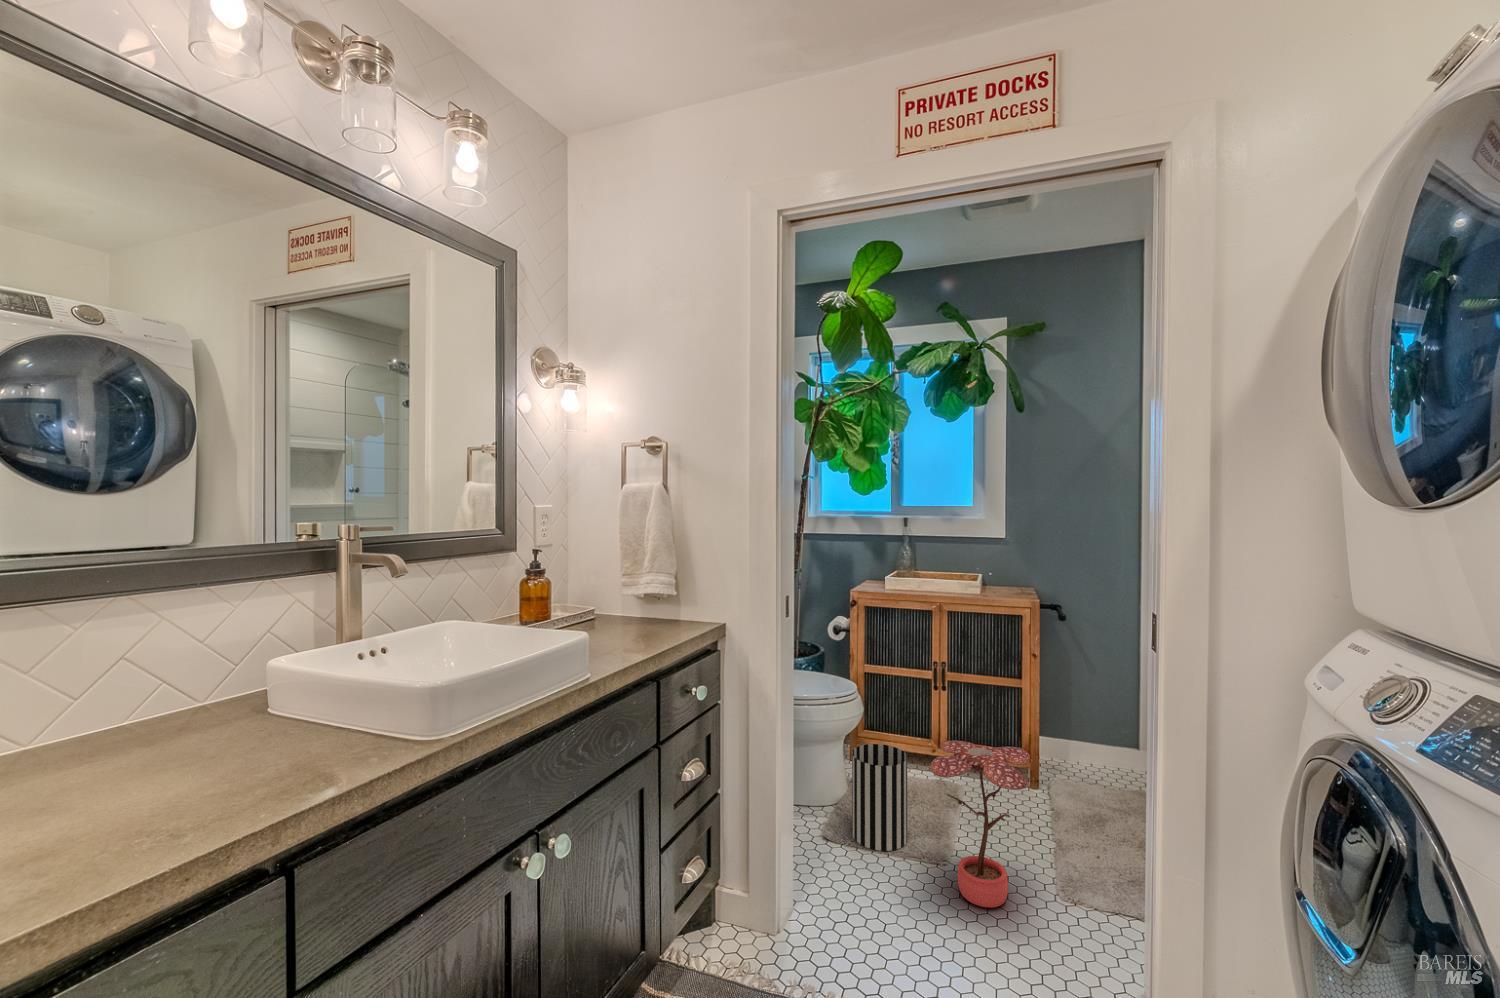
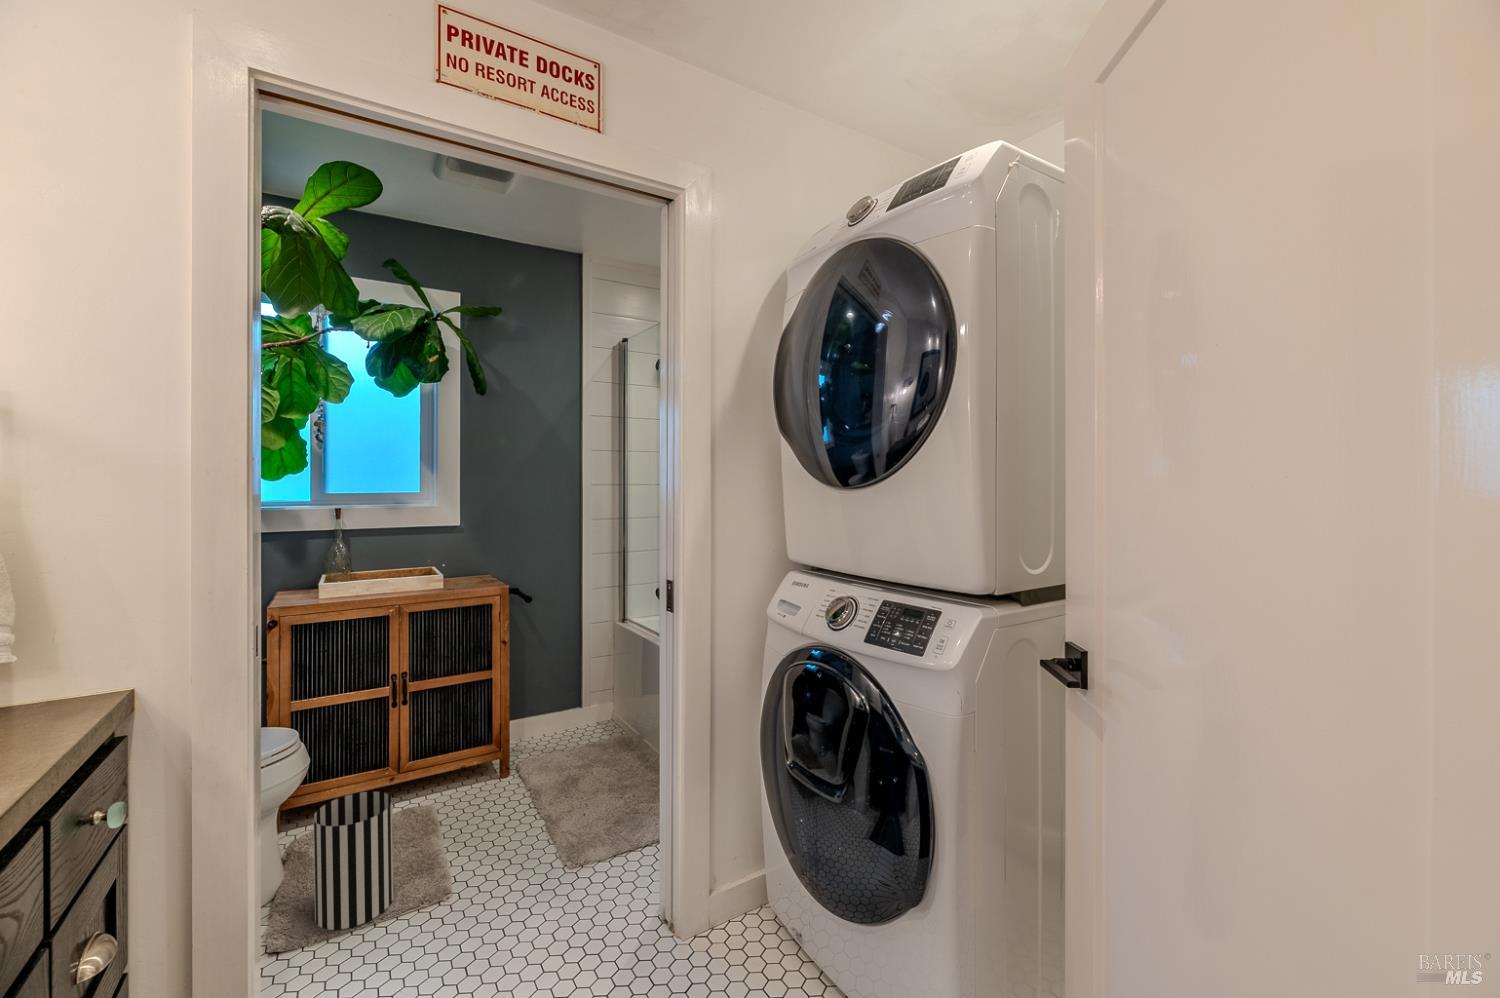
potted plant: present [930,741,1030,908] -> none [444,743,550,921]

